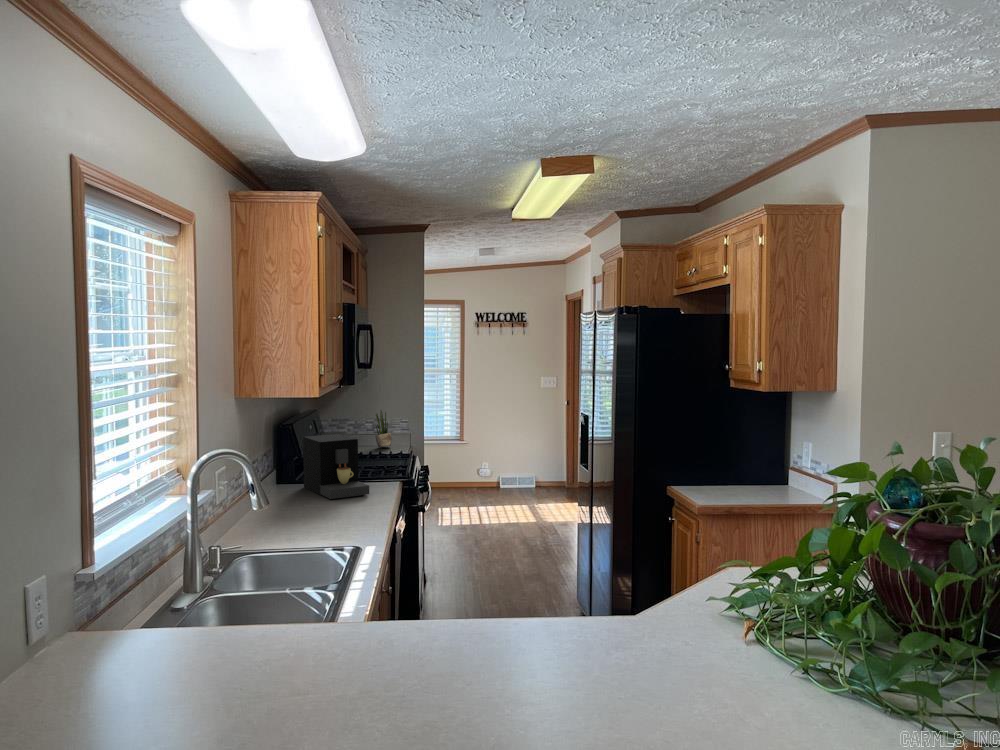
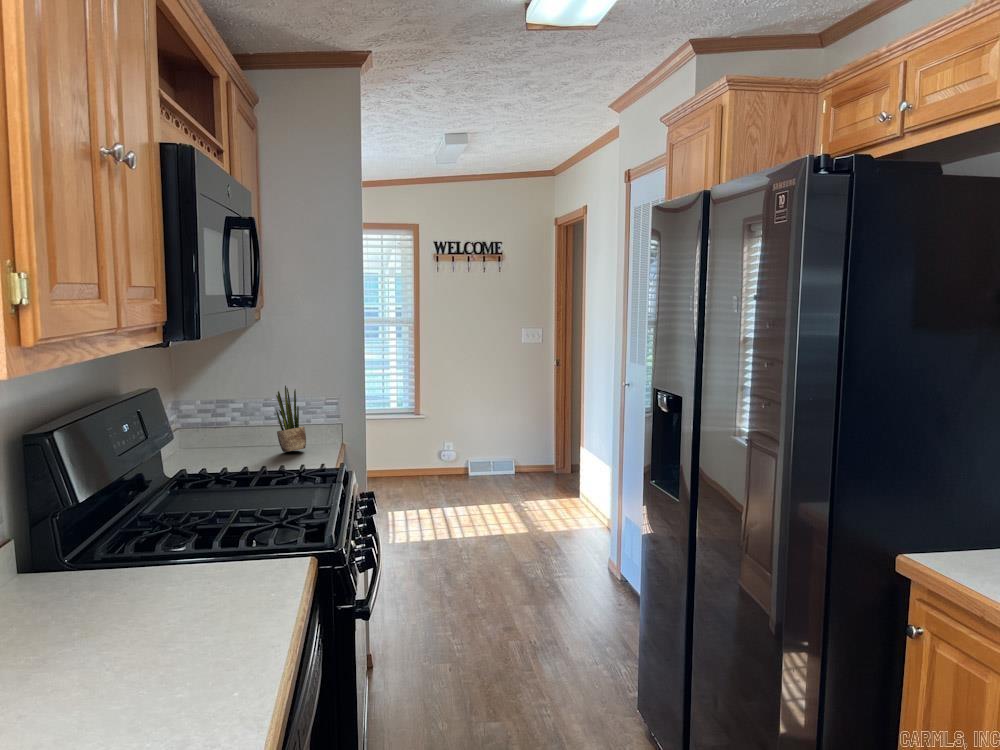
coffee maker: present [303,434,369,499] -> none [51,463,213,672]

